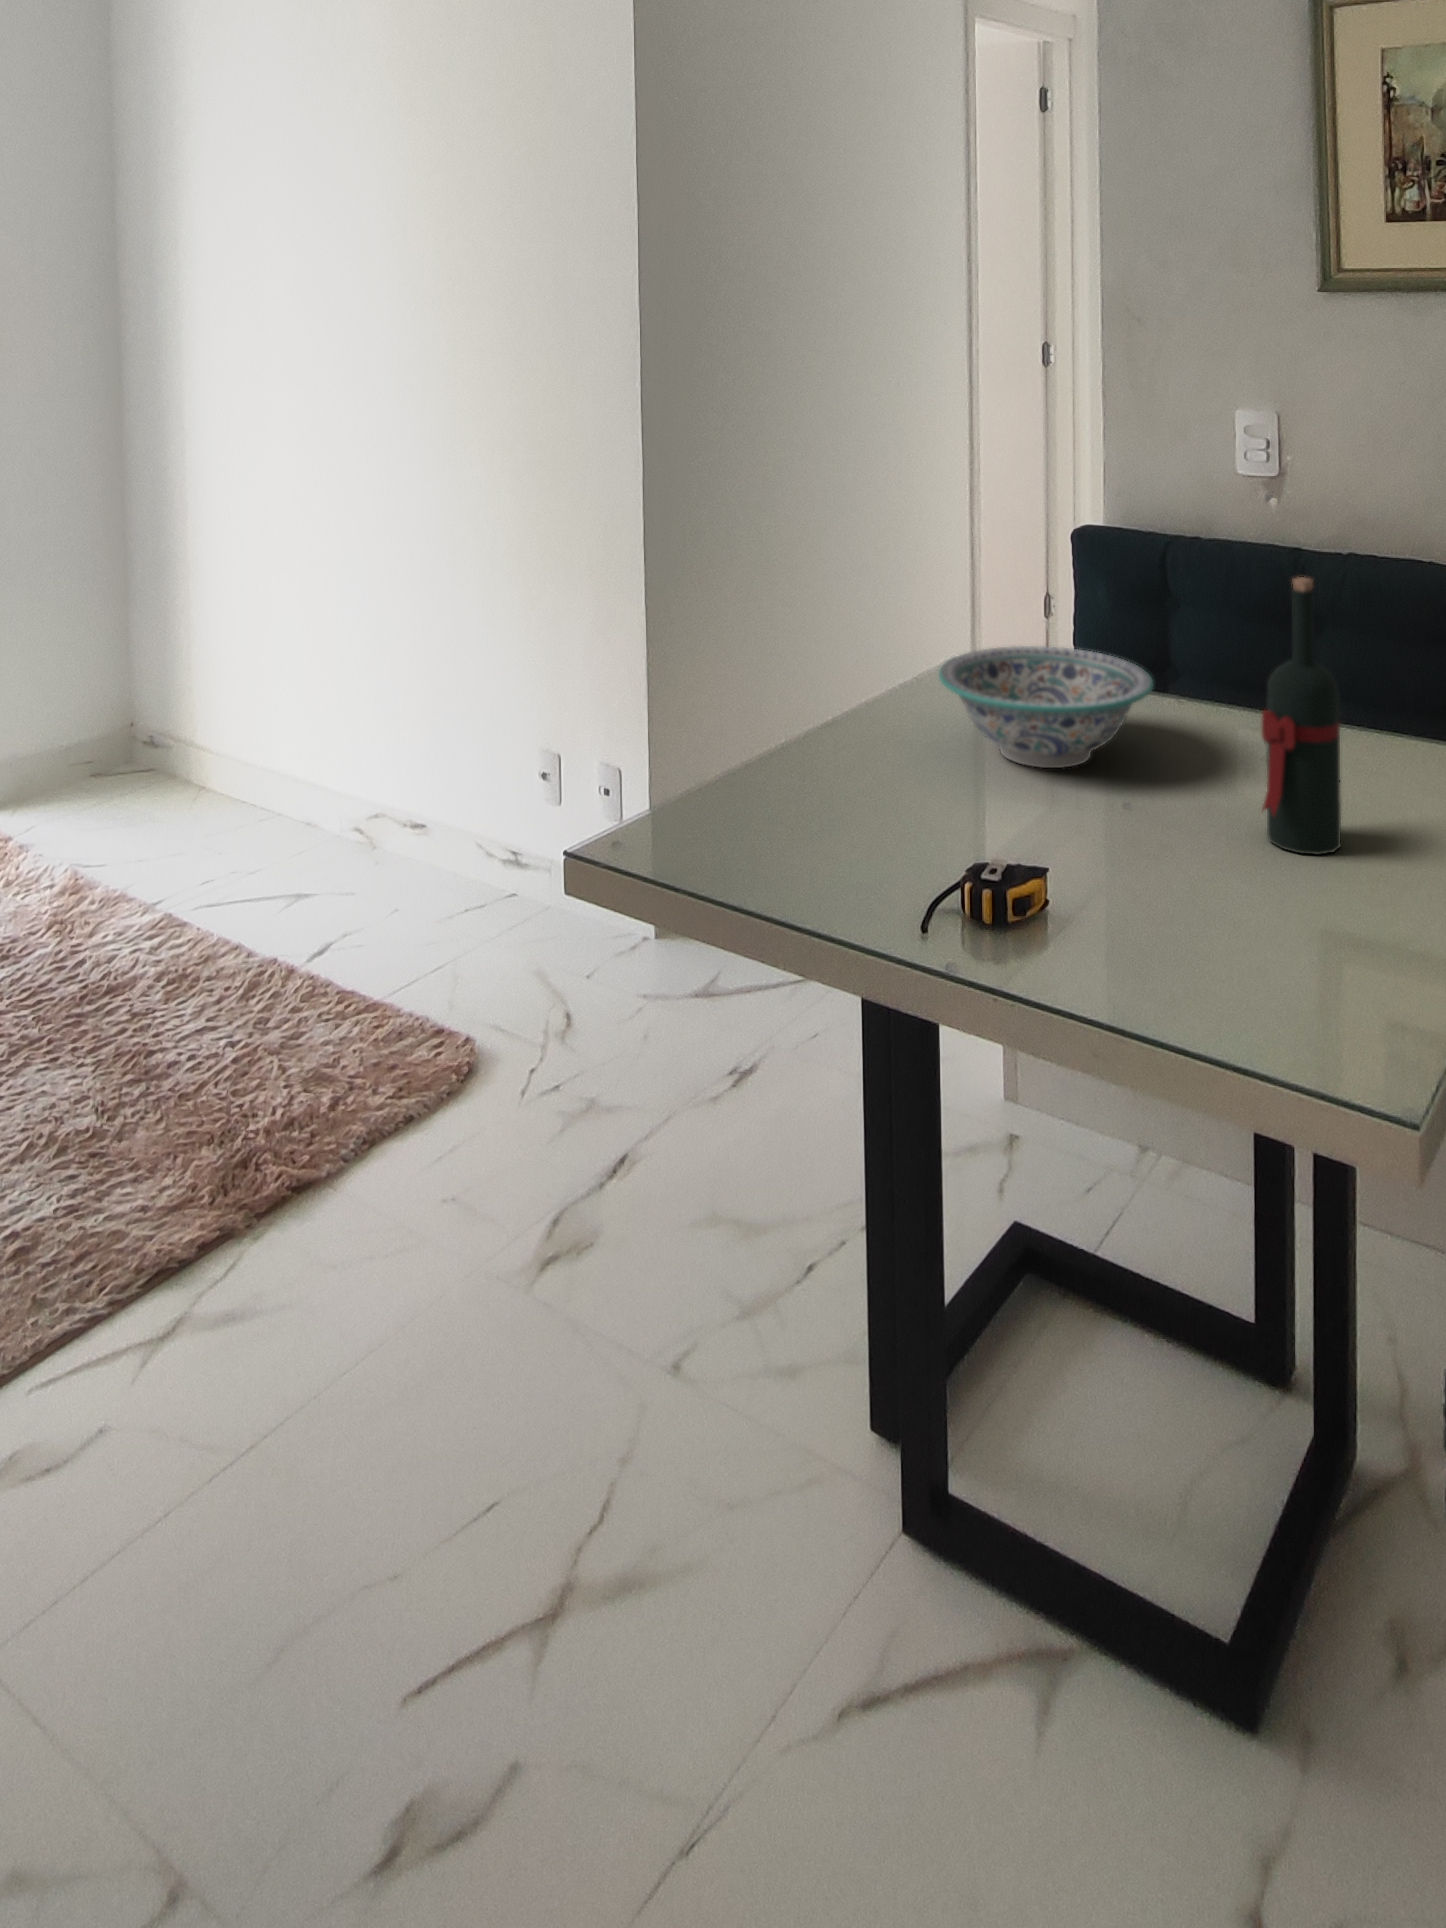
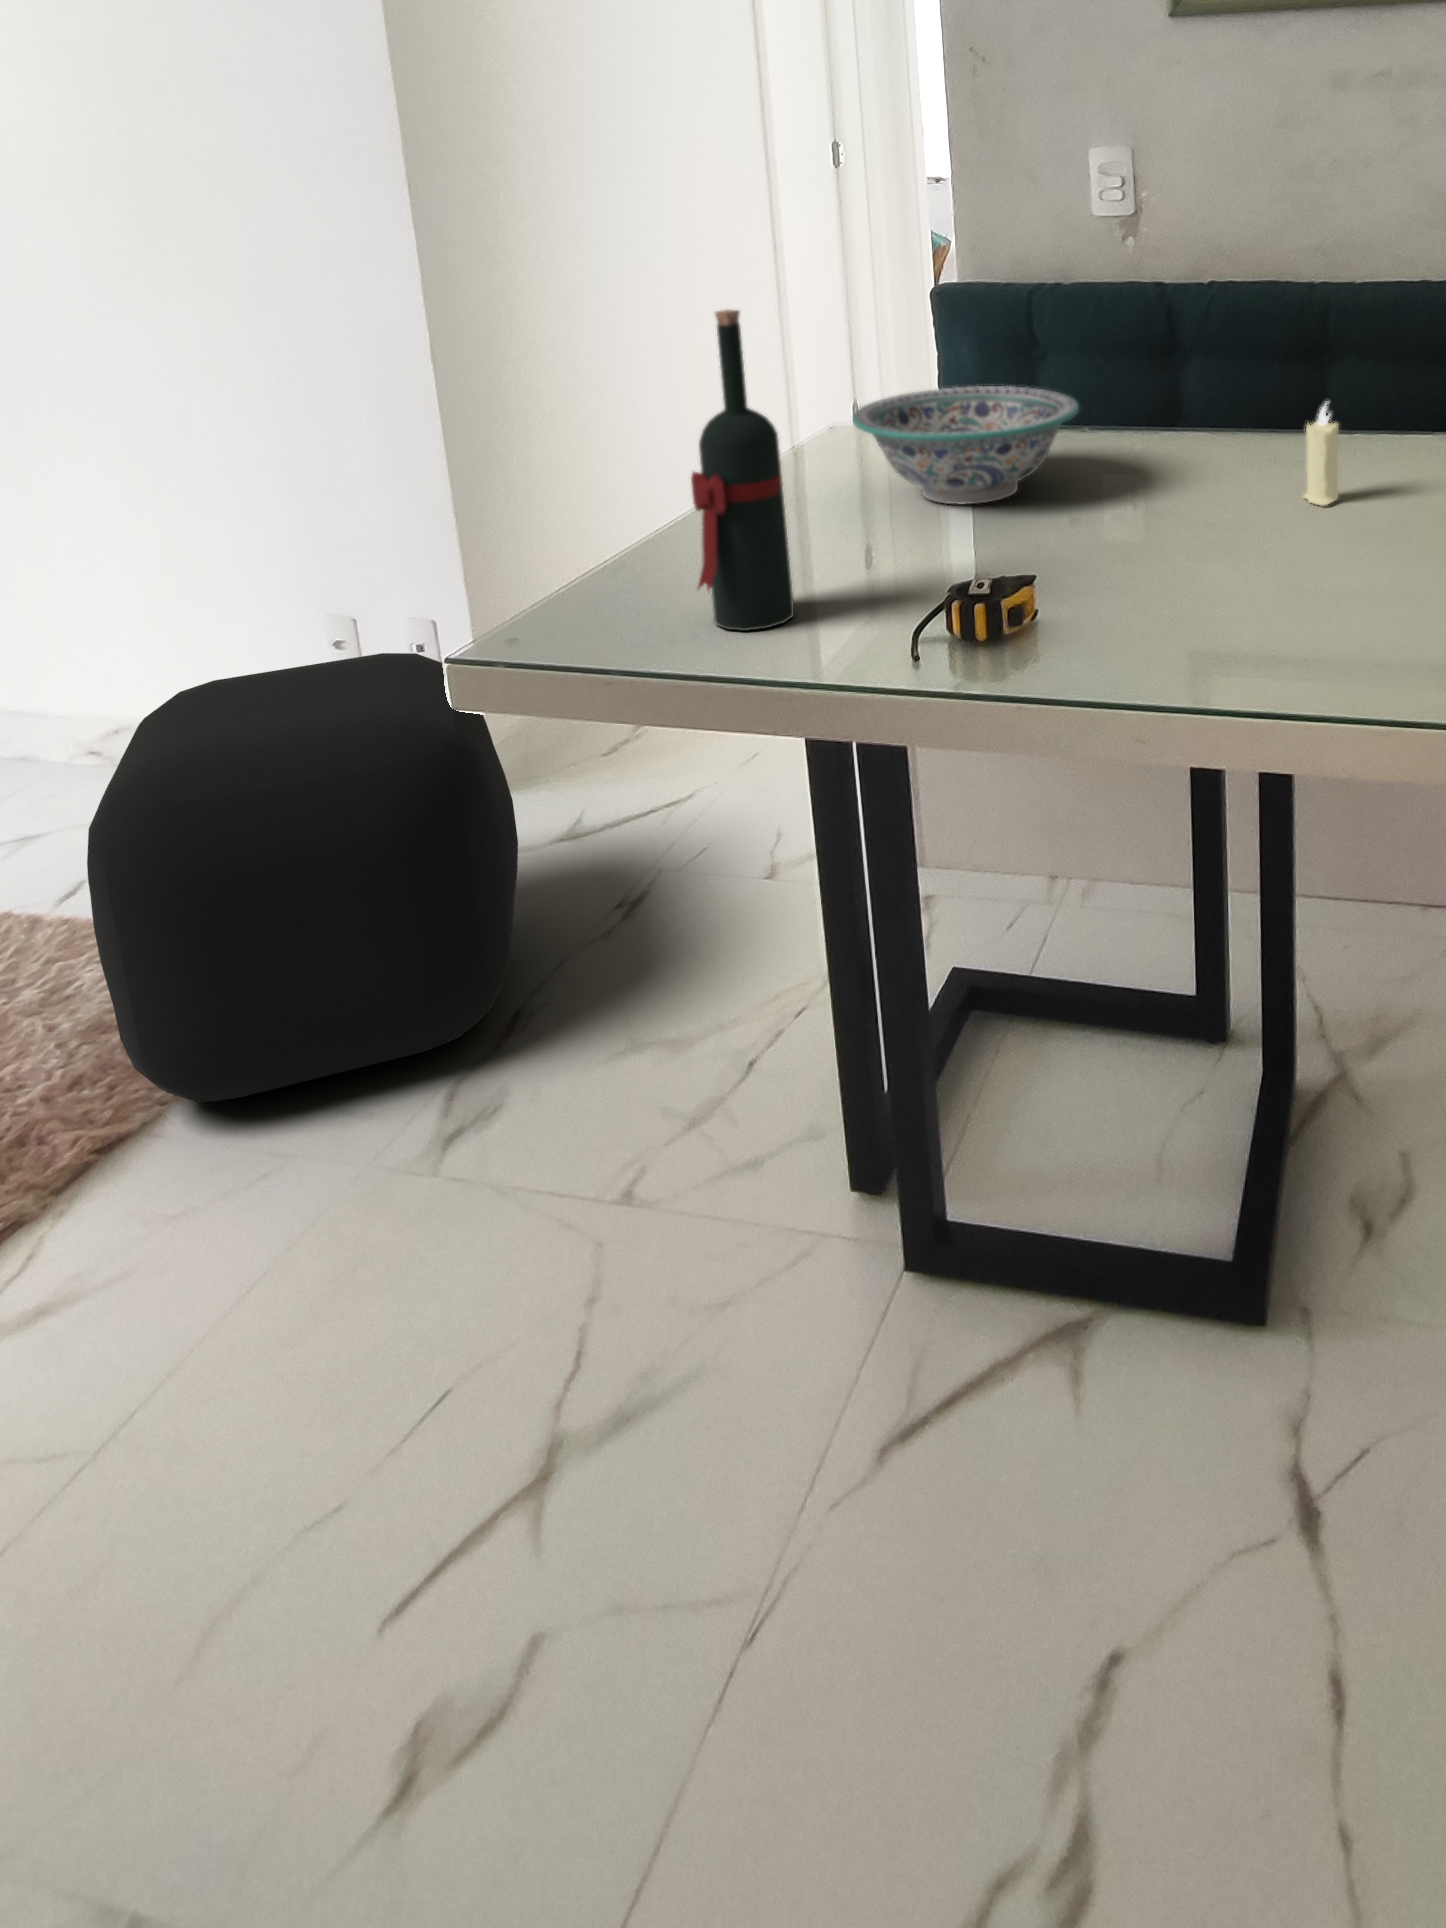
wine bottle: present [1262,577,1341,854] -> present [691,310,794,631]
candle: none [1369,725,1408,832] -> present [1303,404,1339,505]
ottoman: none [318,799,647,1172] -> present [87,653,518,1102]

